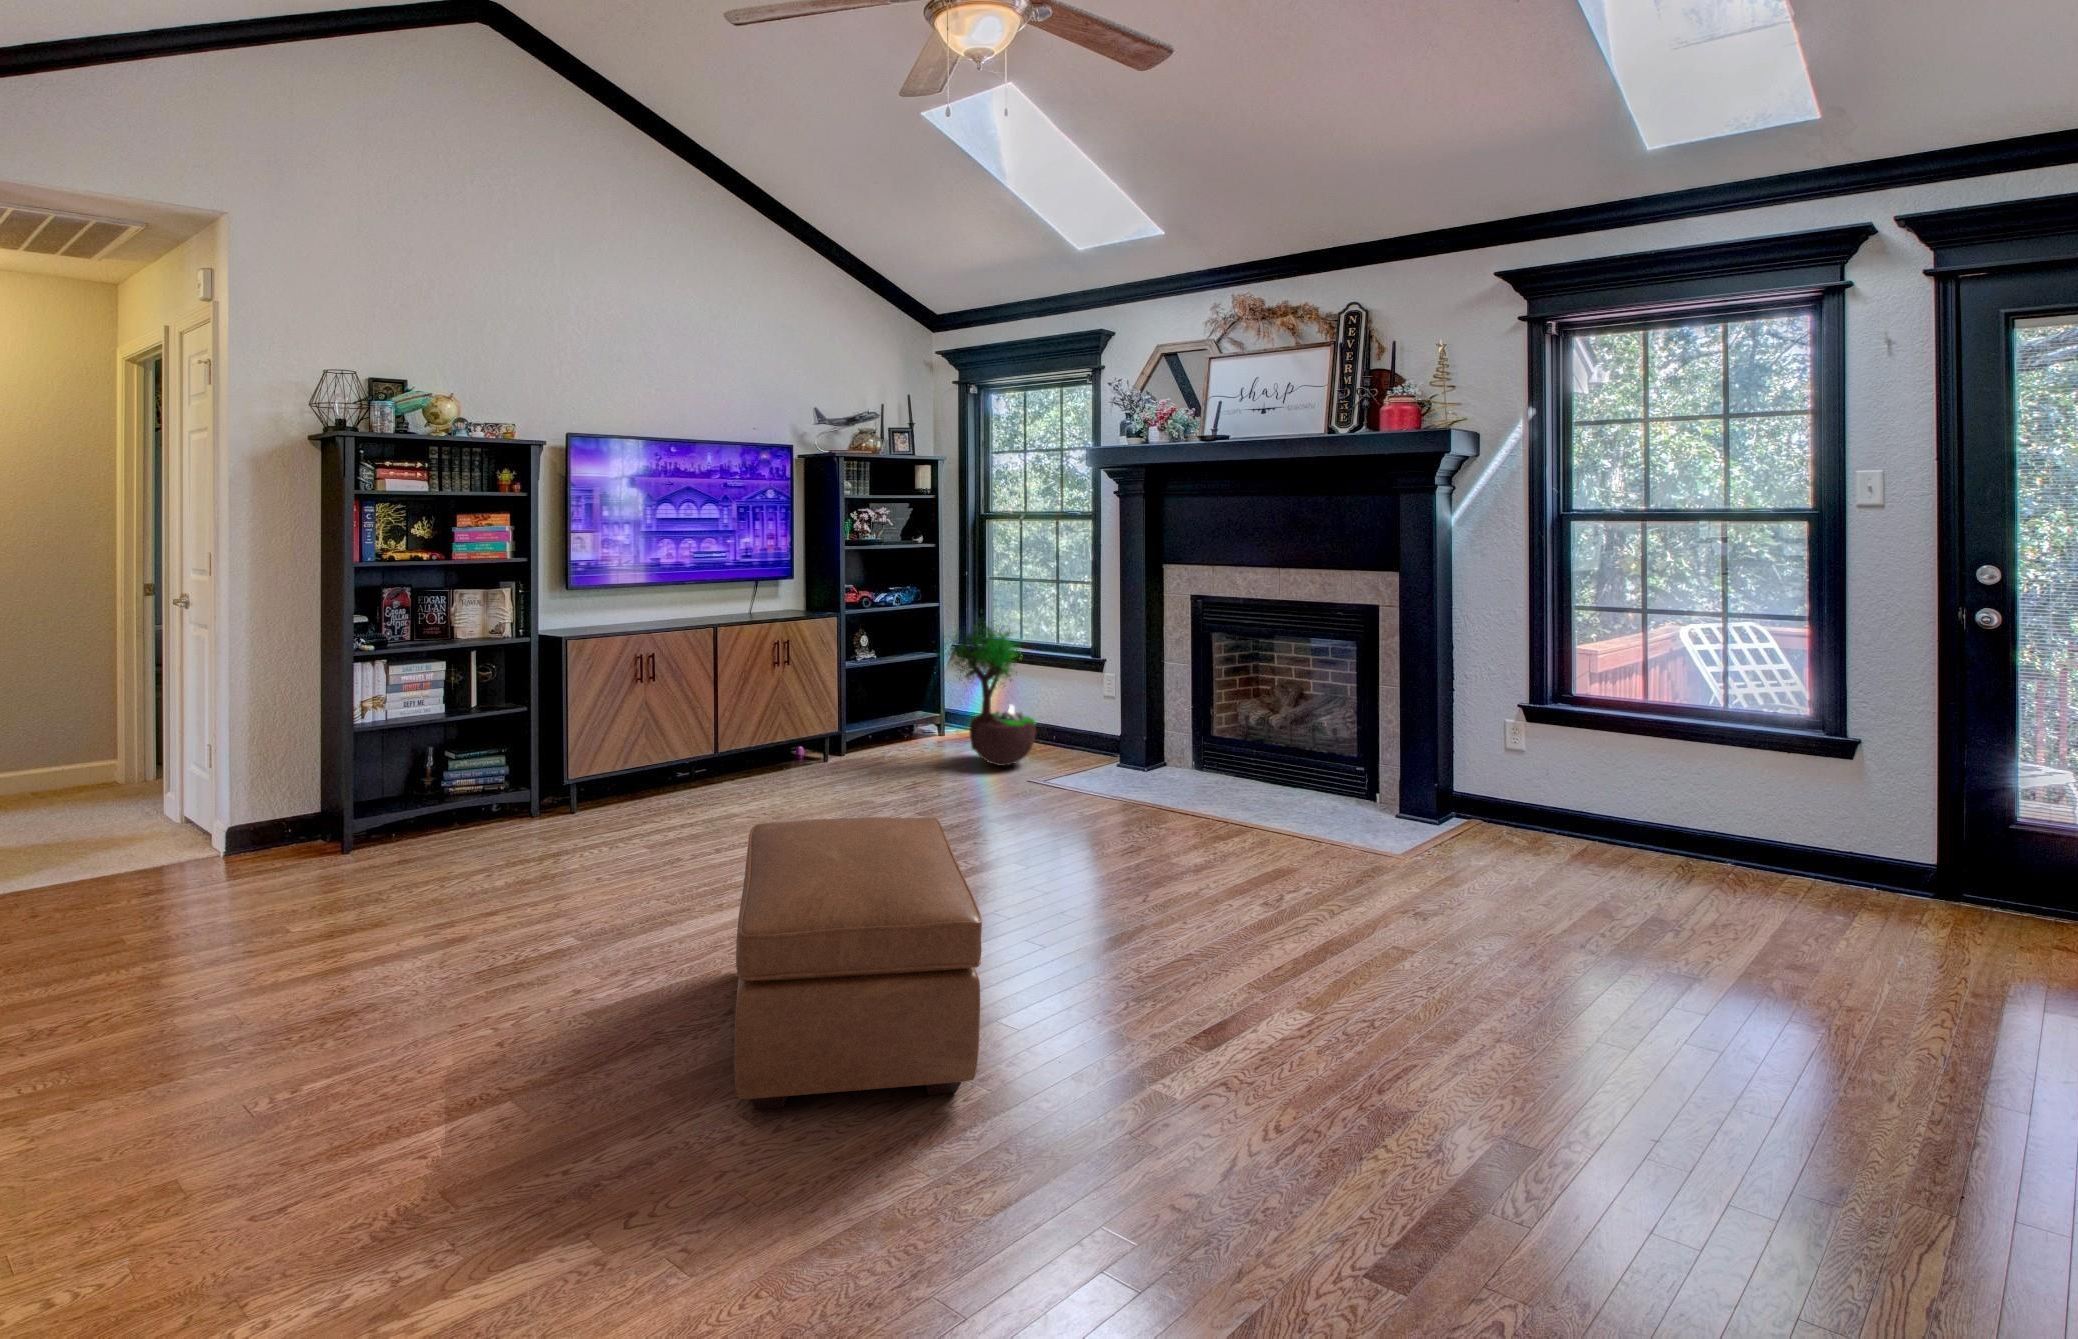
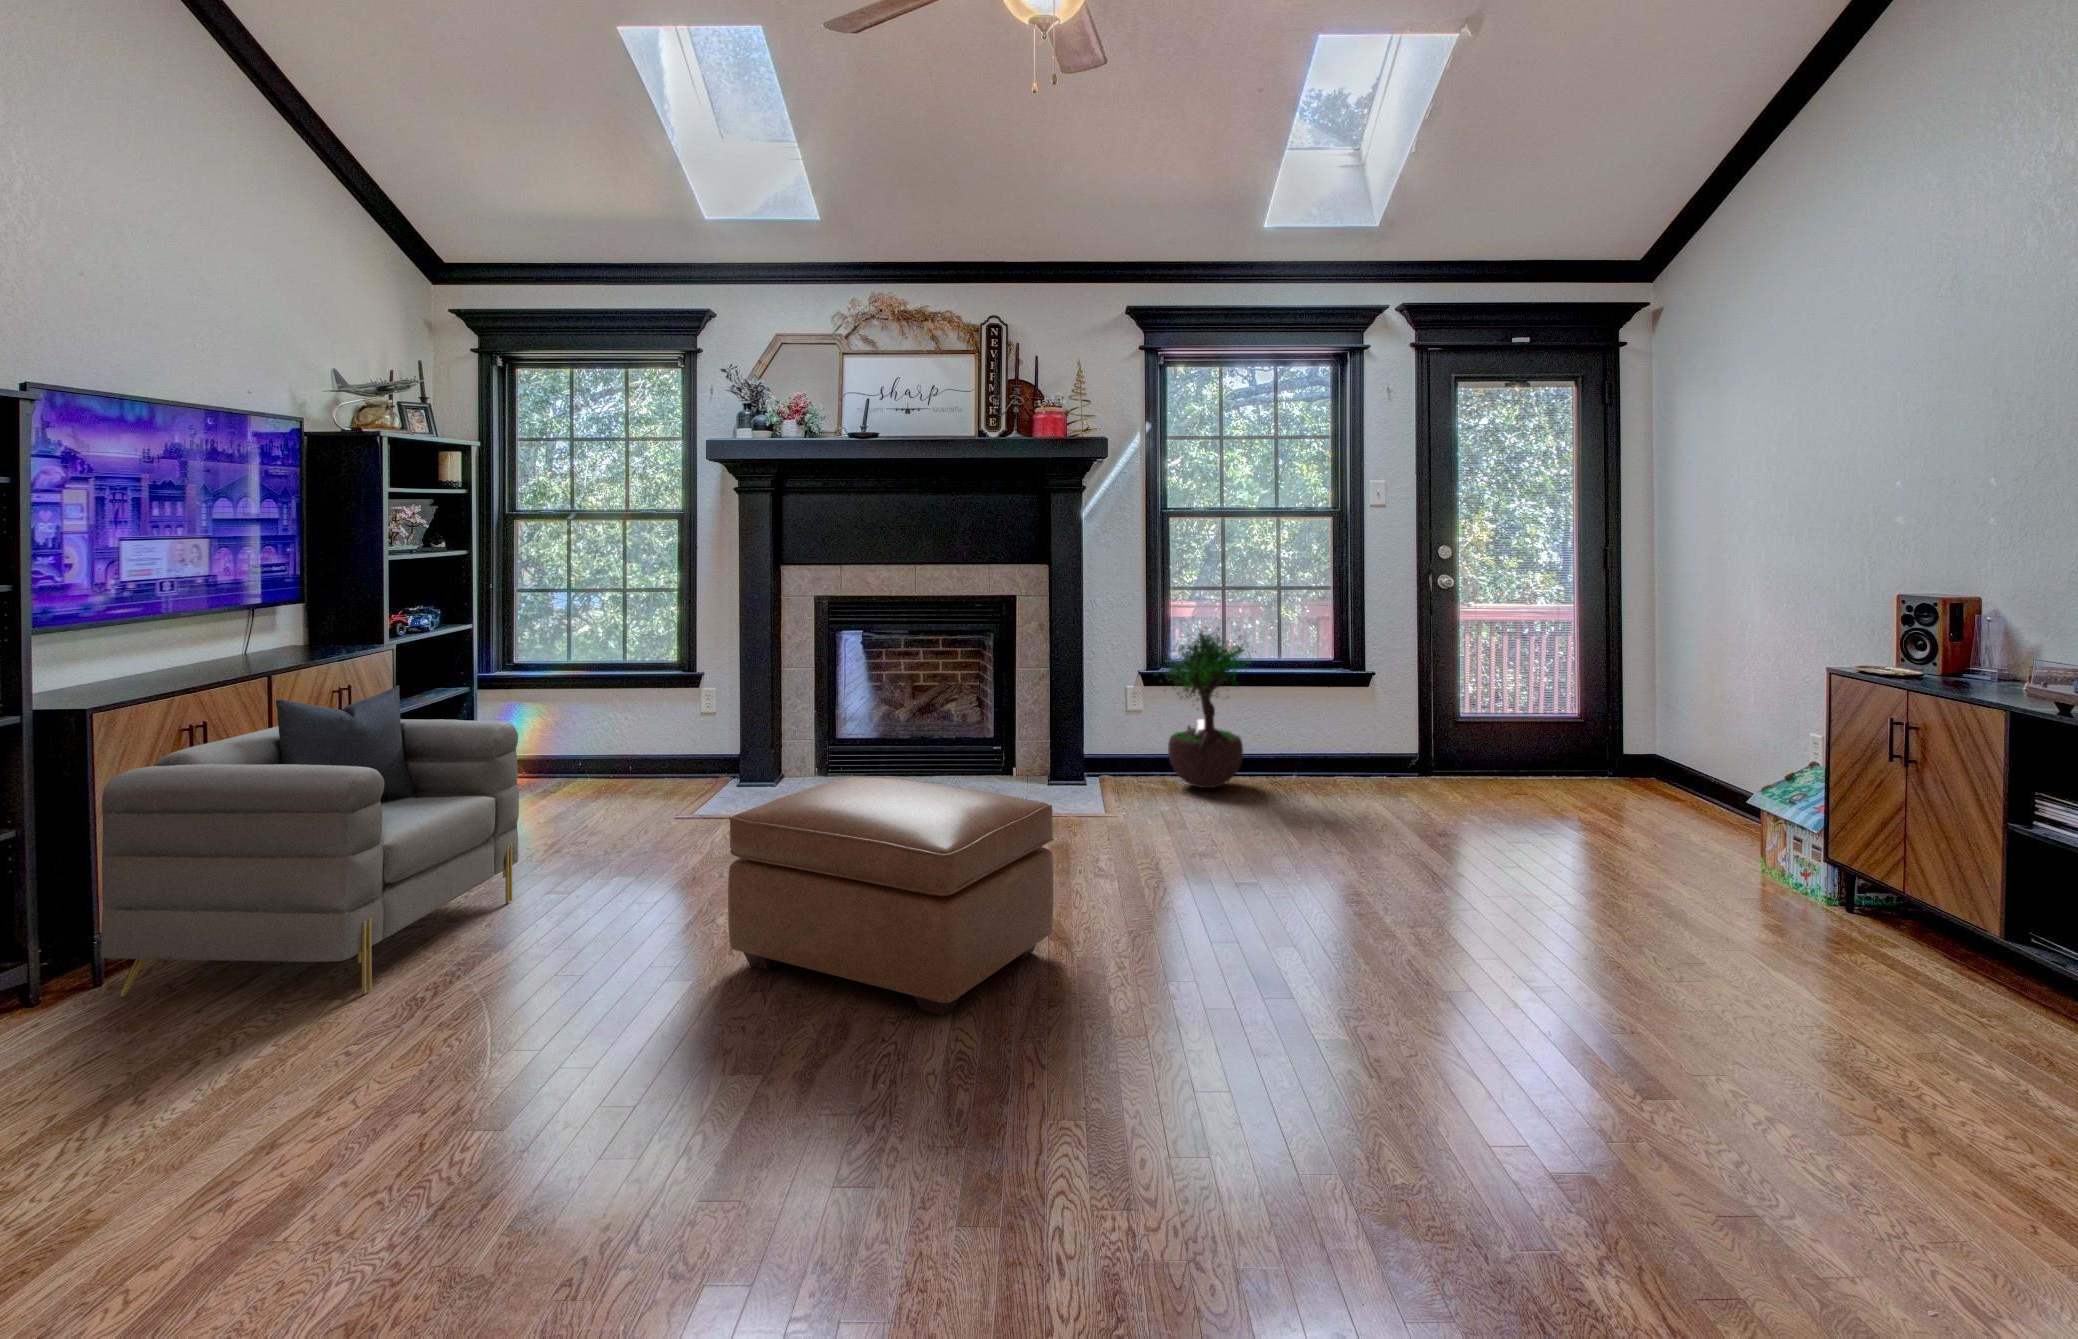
potted tree: present [943,620,1036,766] -> present [1158,626,1256,788]
armchair: none [530,651,788,879] -> present [101,686,519,997]

